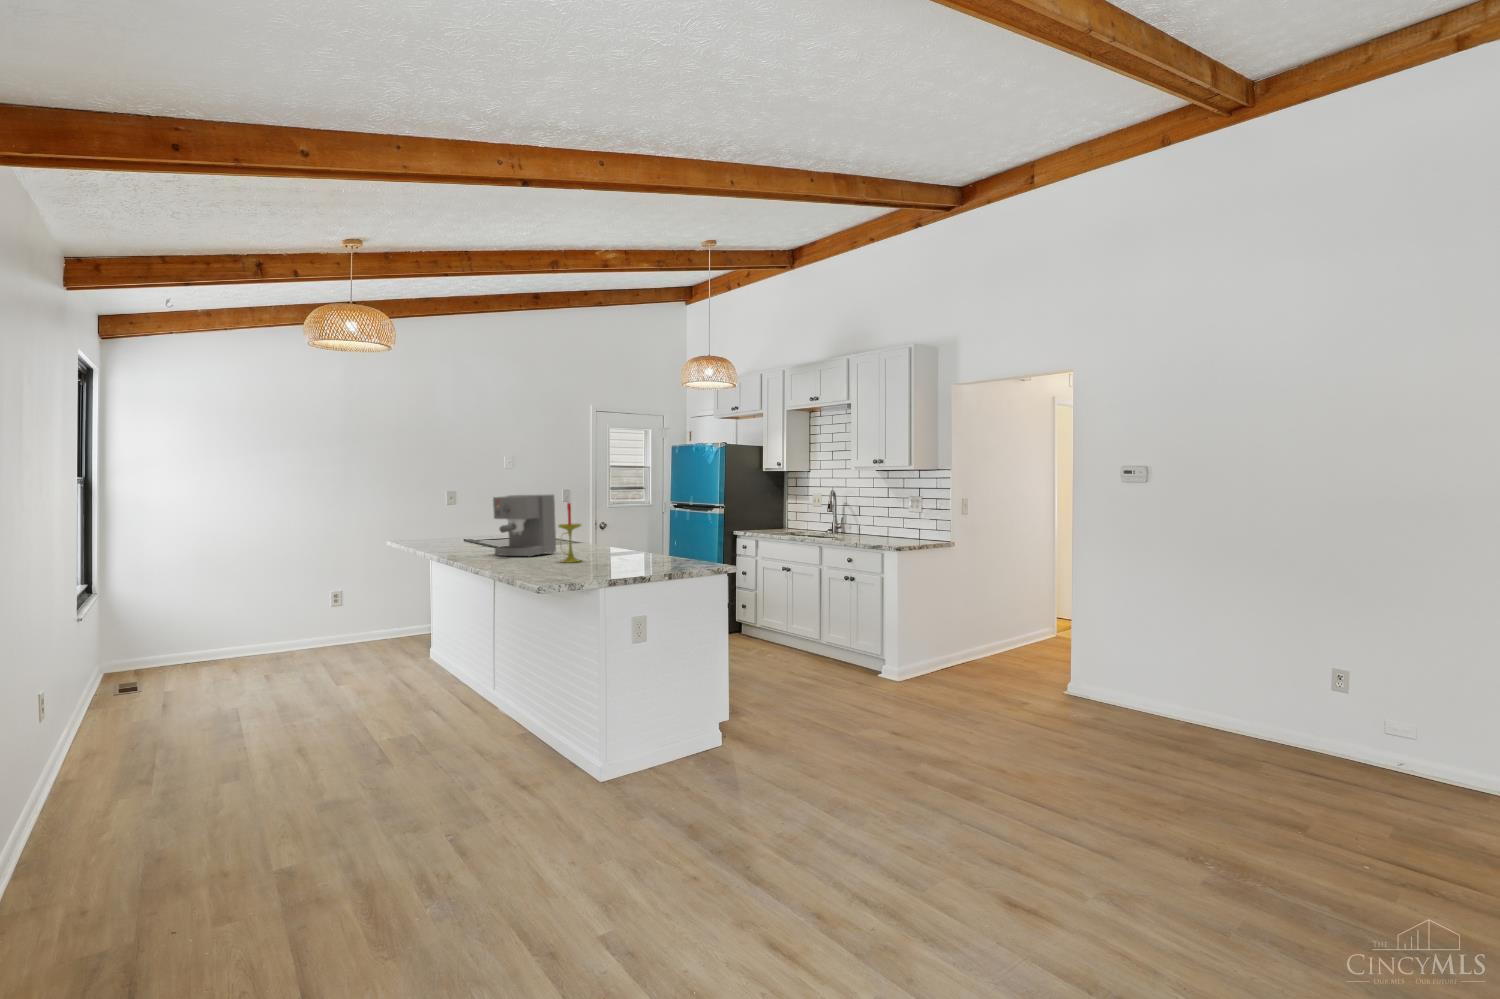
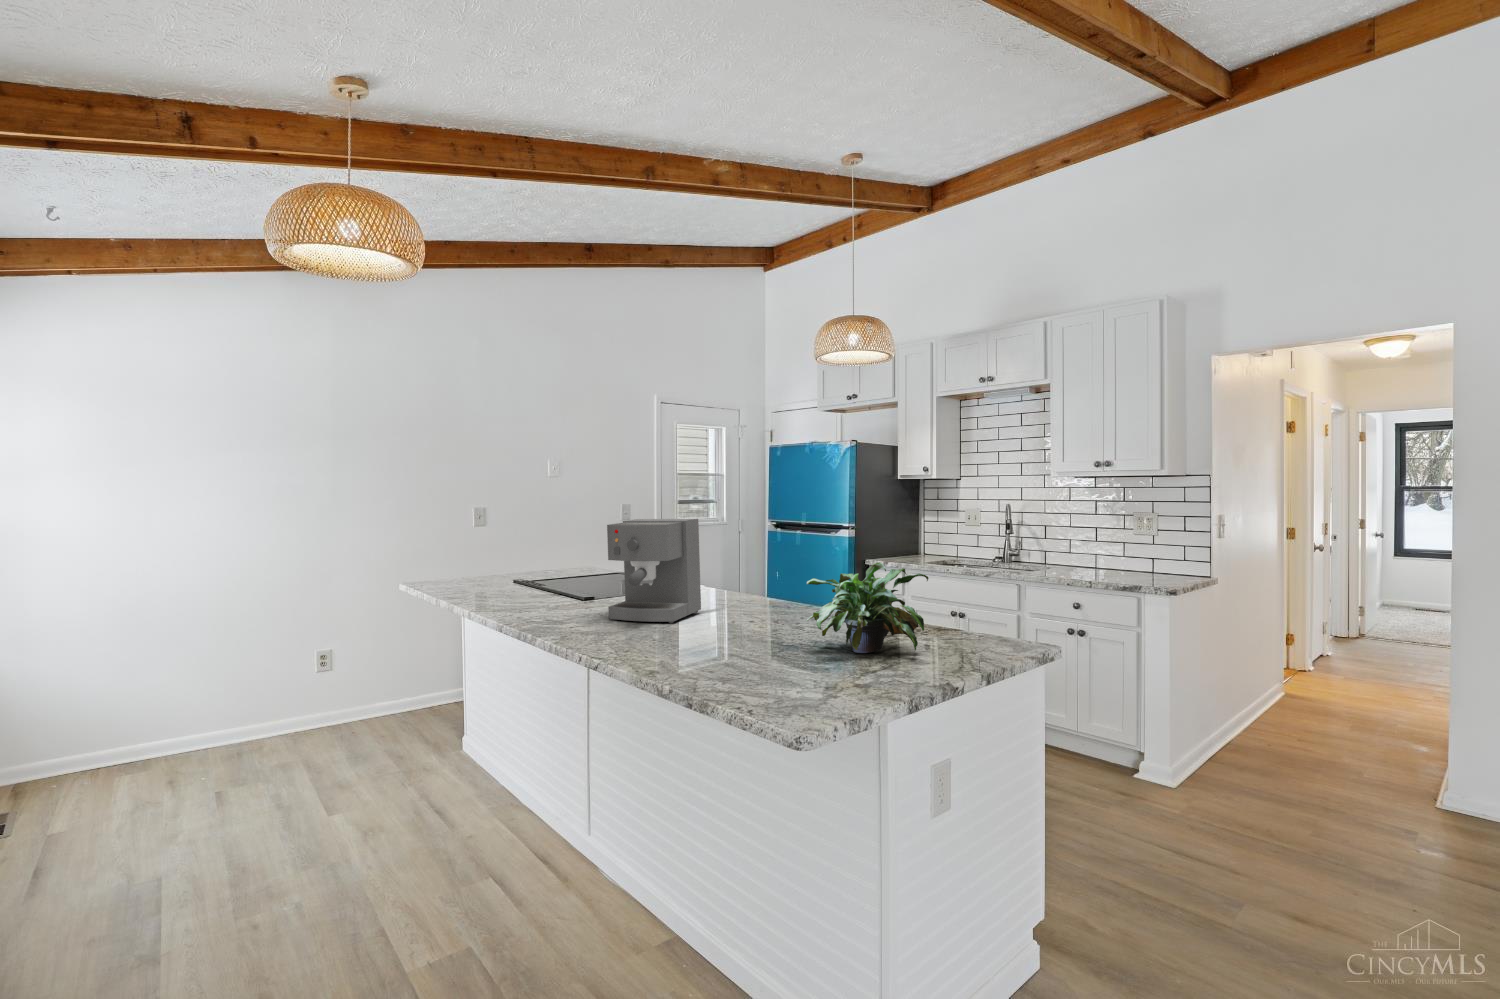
candle: present [558,503,581,563] -> none [740,533,780,640]
potted plant: none [580,516,647,567] -> present [806,562,928,653]

